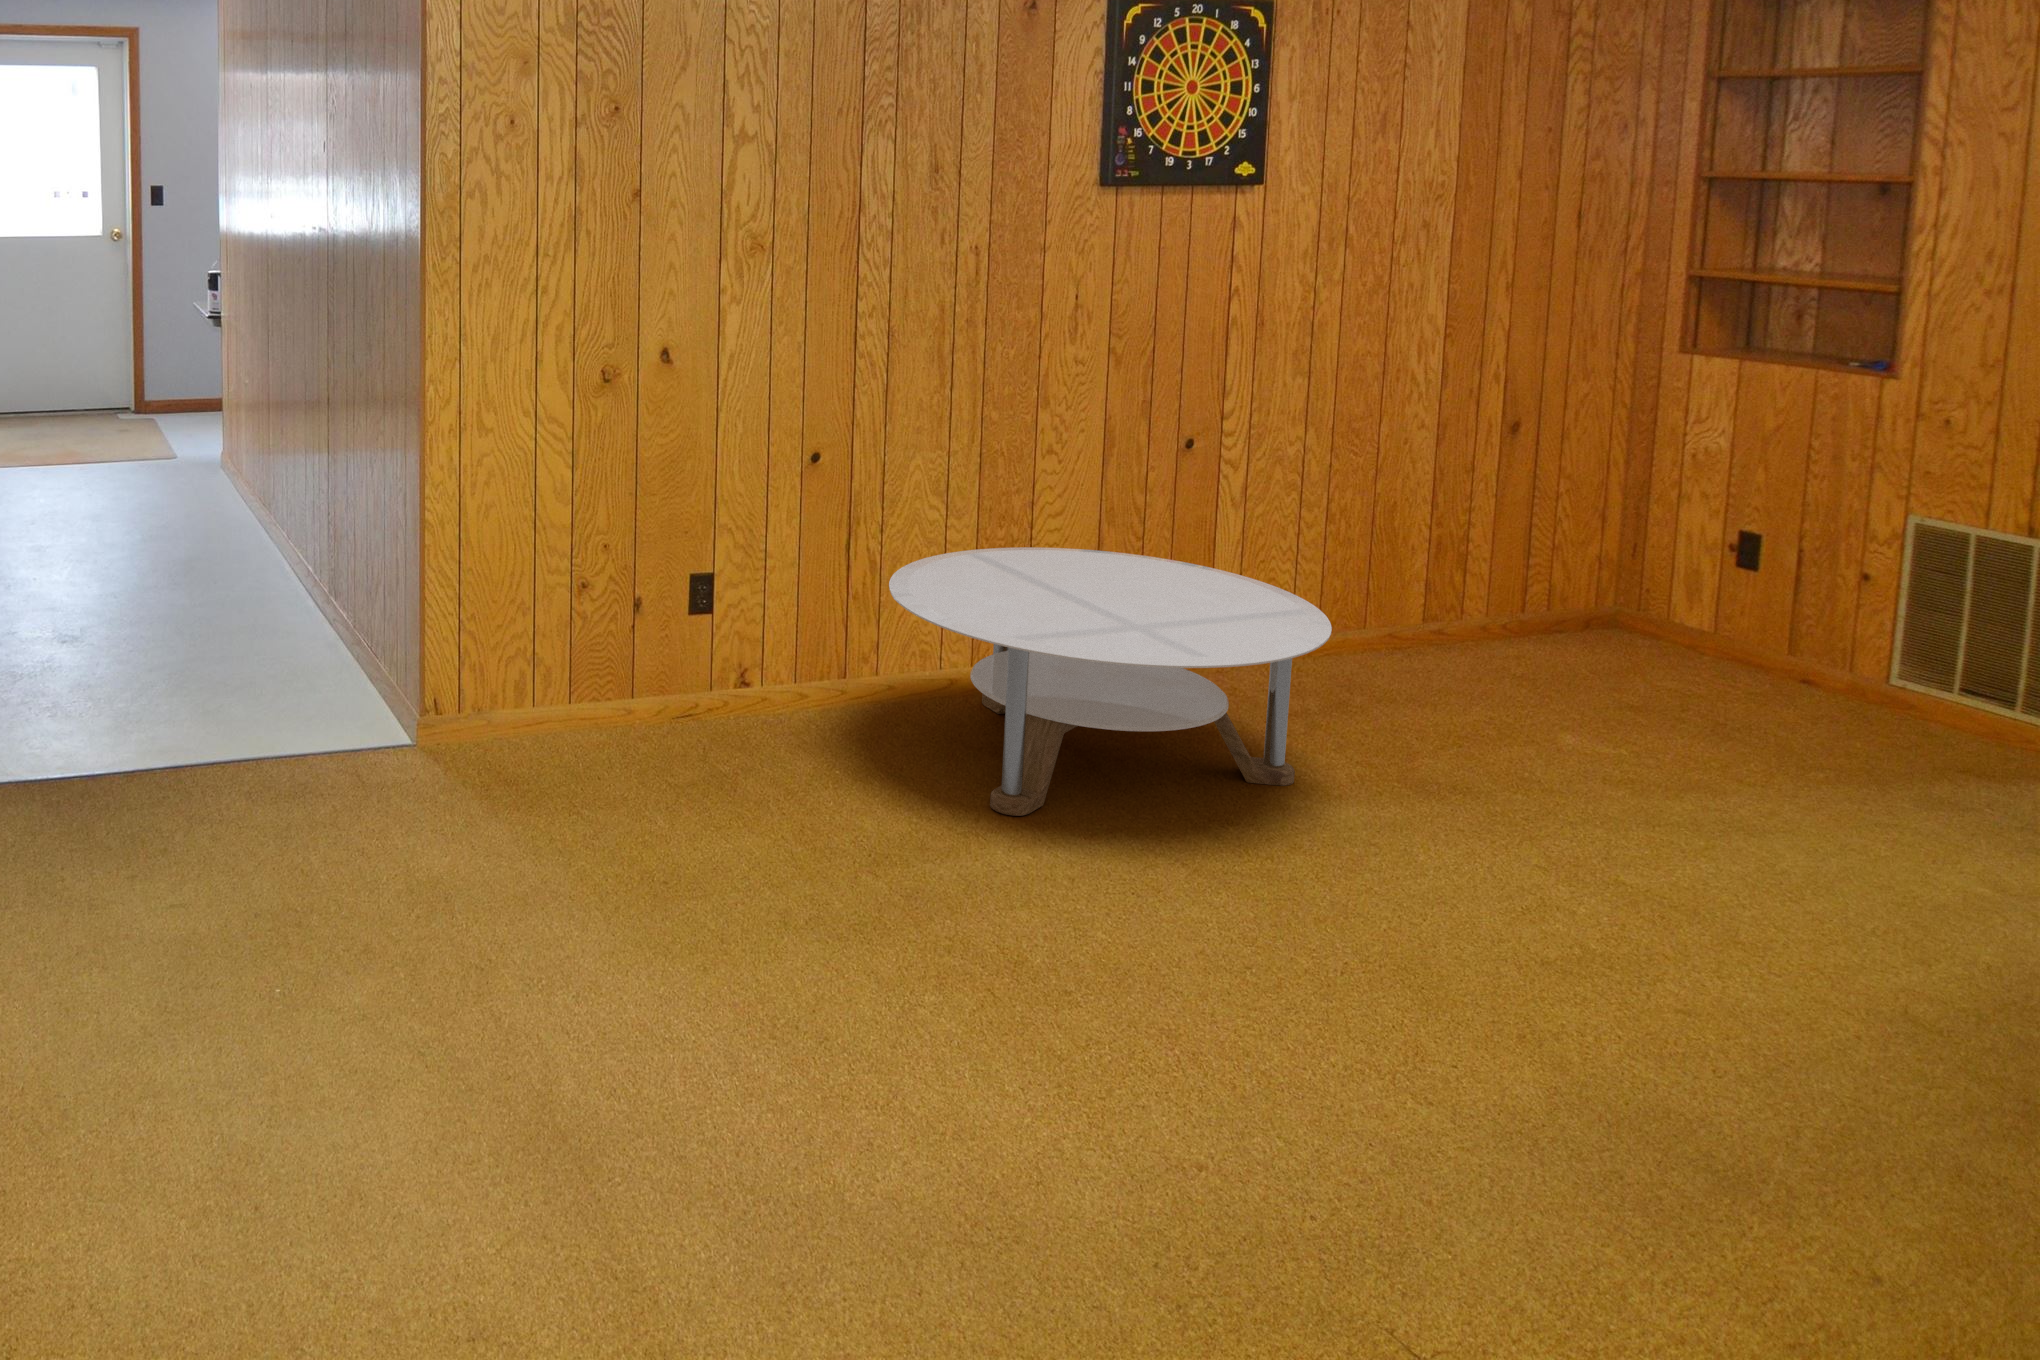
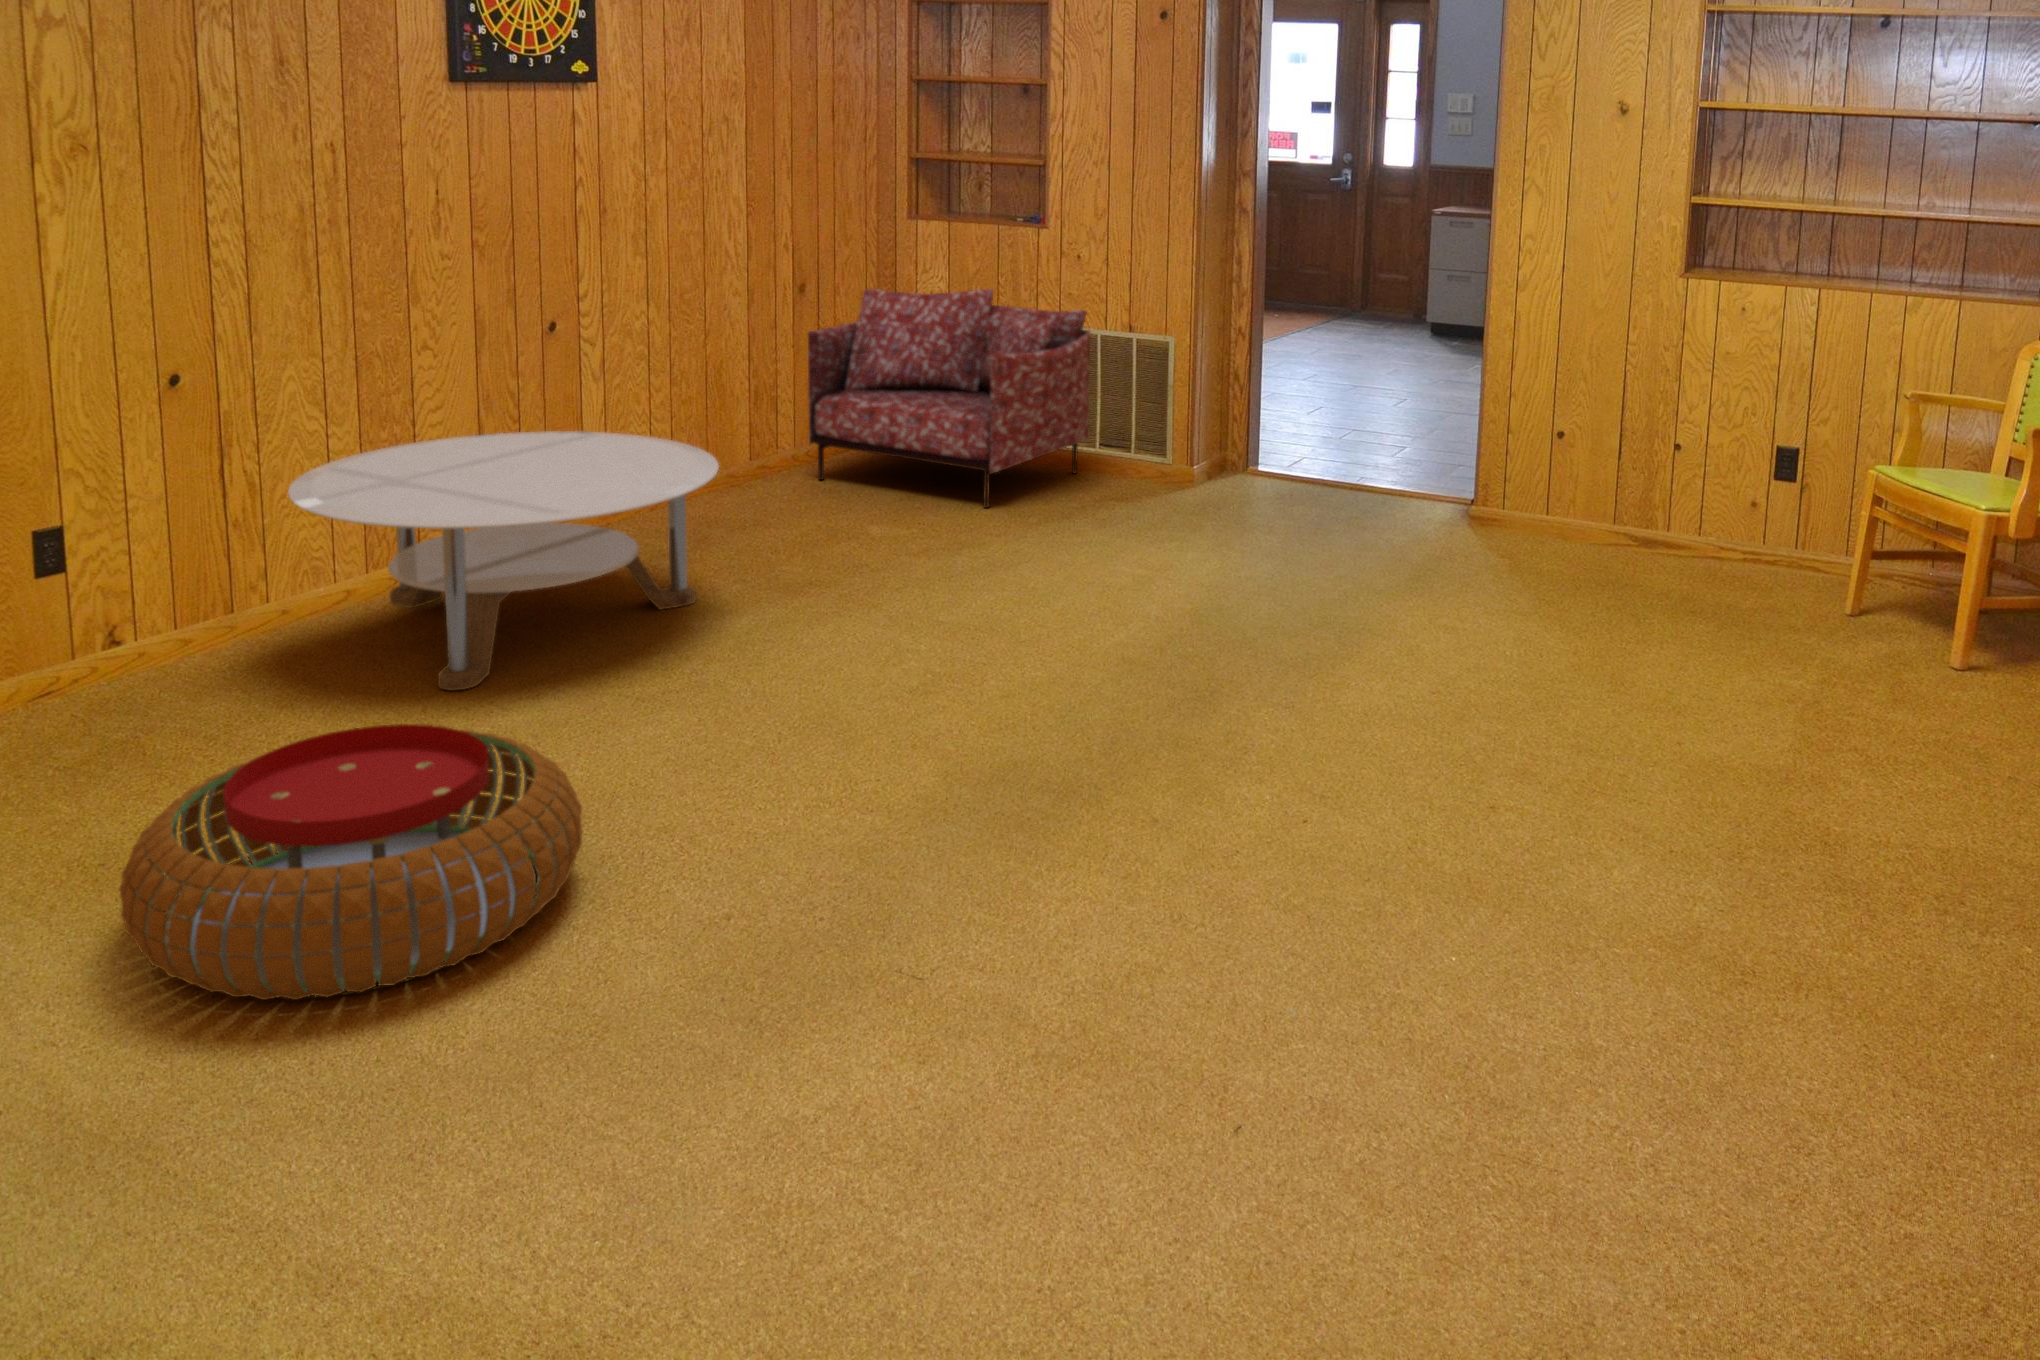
armchair: none [1495,439,1963,755] -> present [808,289,1091,508]
pouf: none [636,832,1054,1119] -> present [119,724,582,1000]

